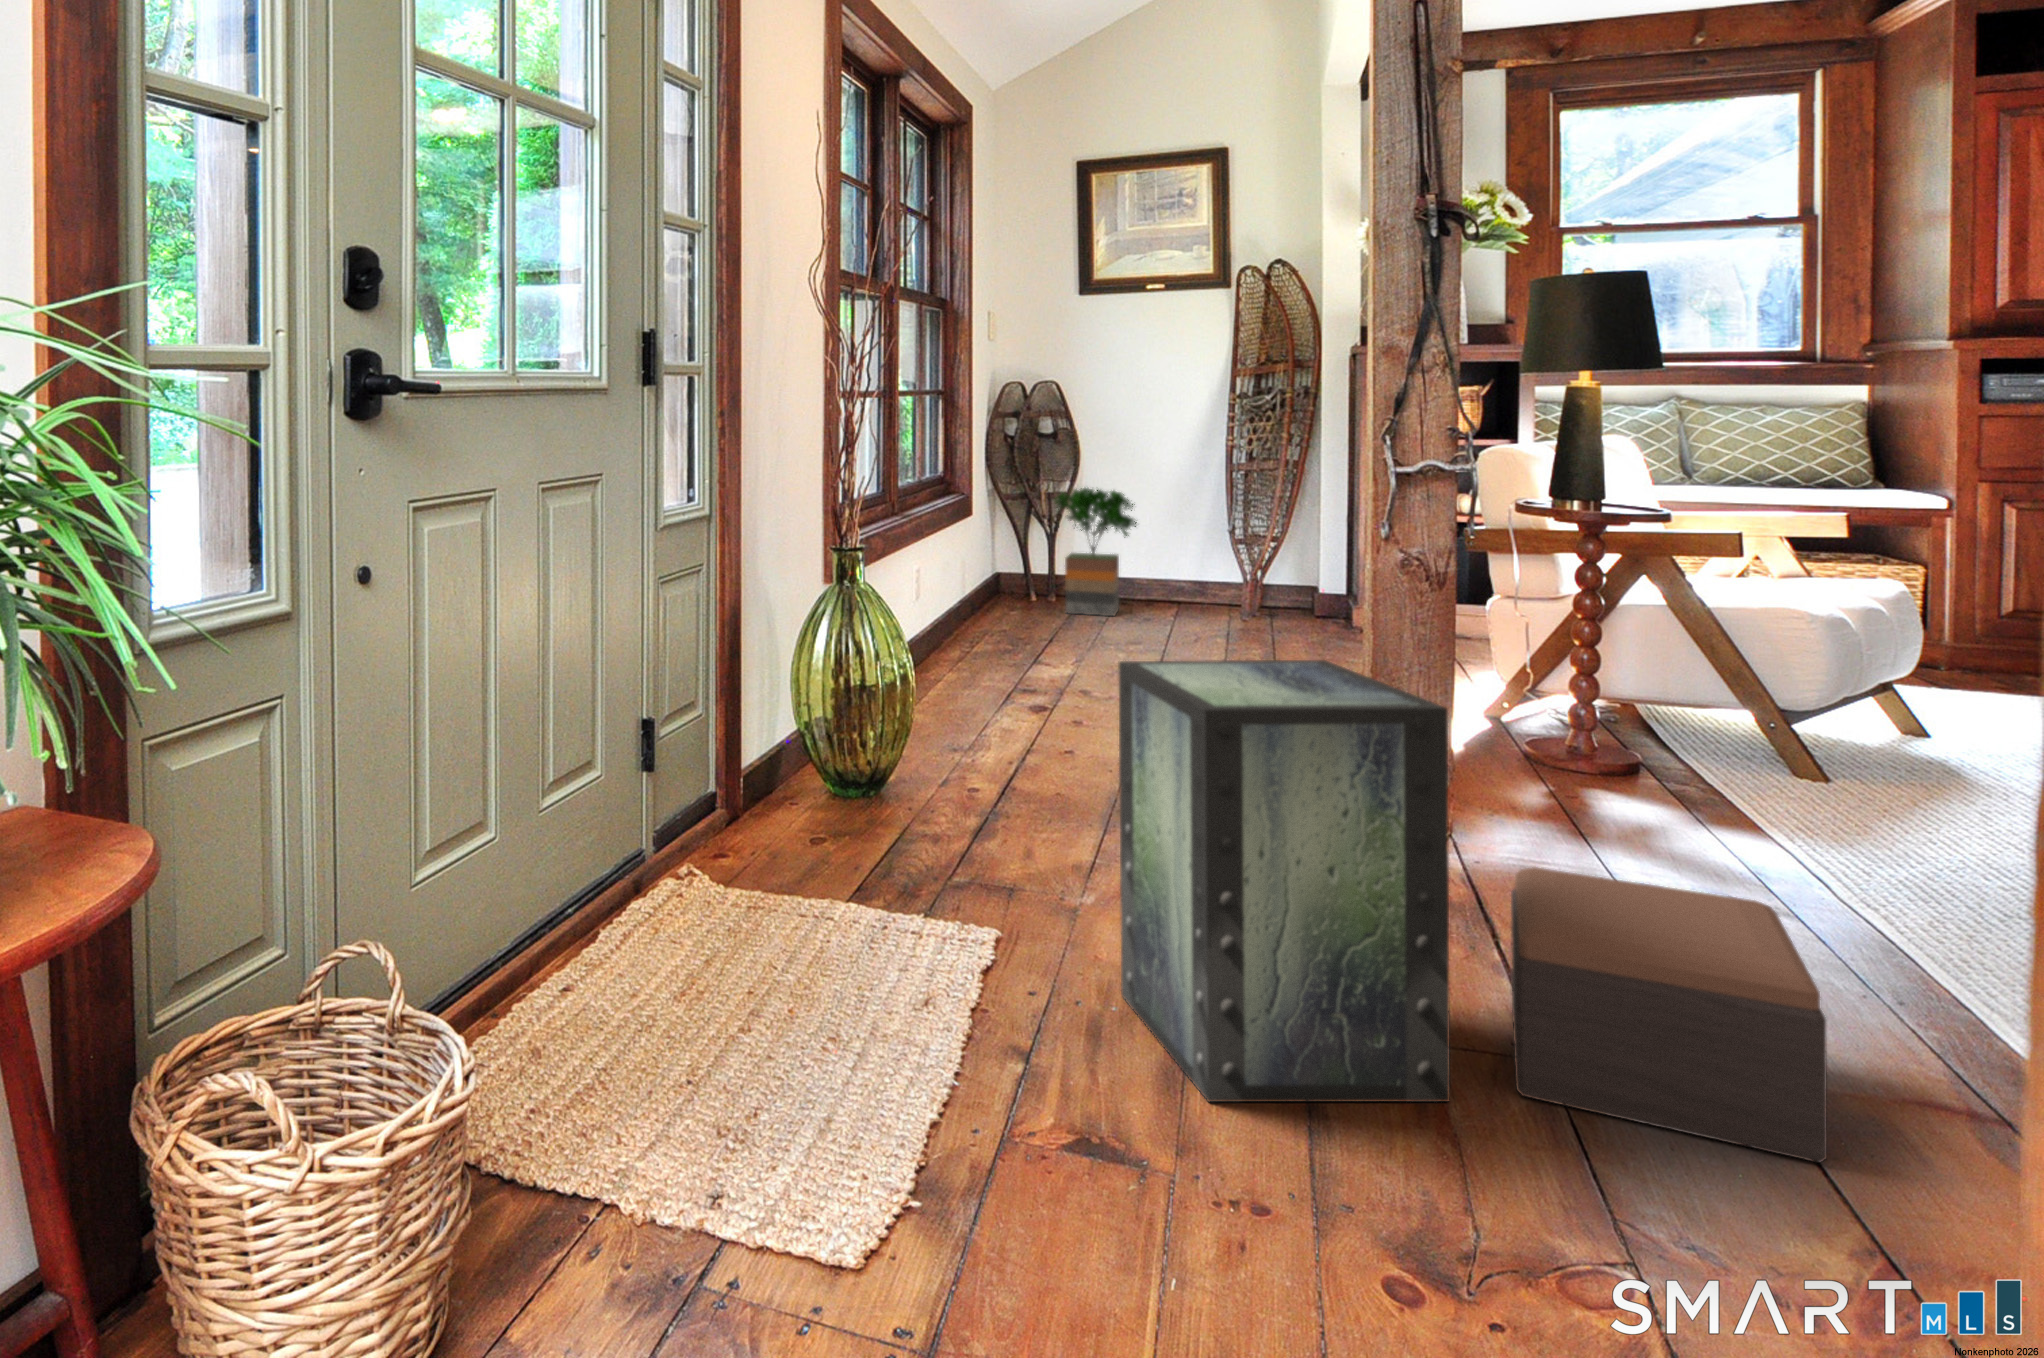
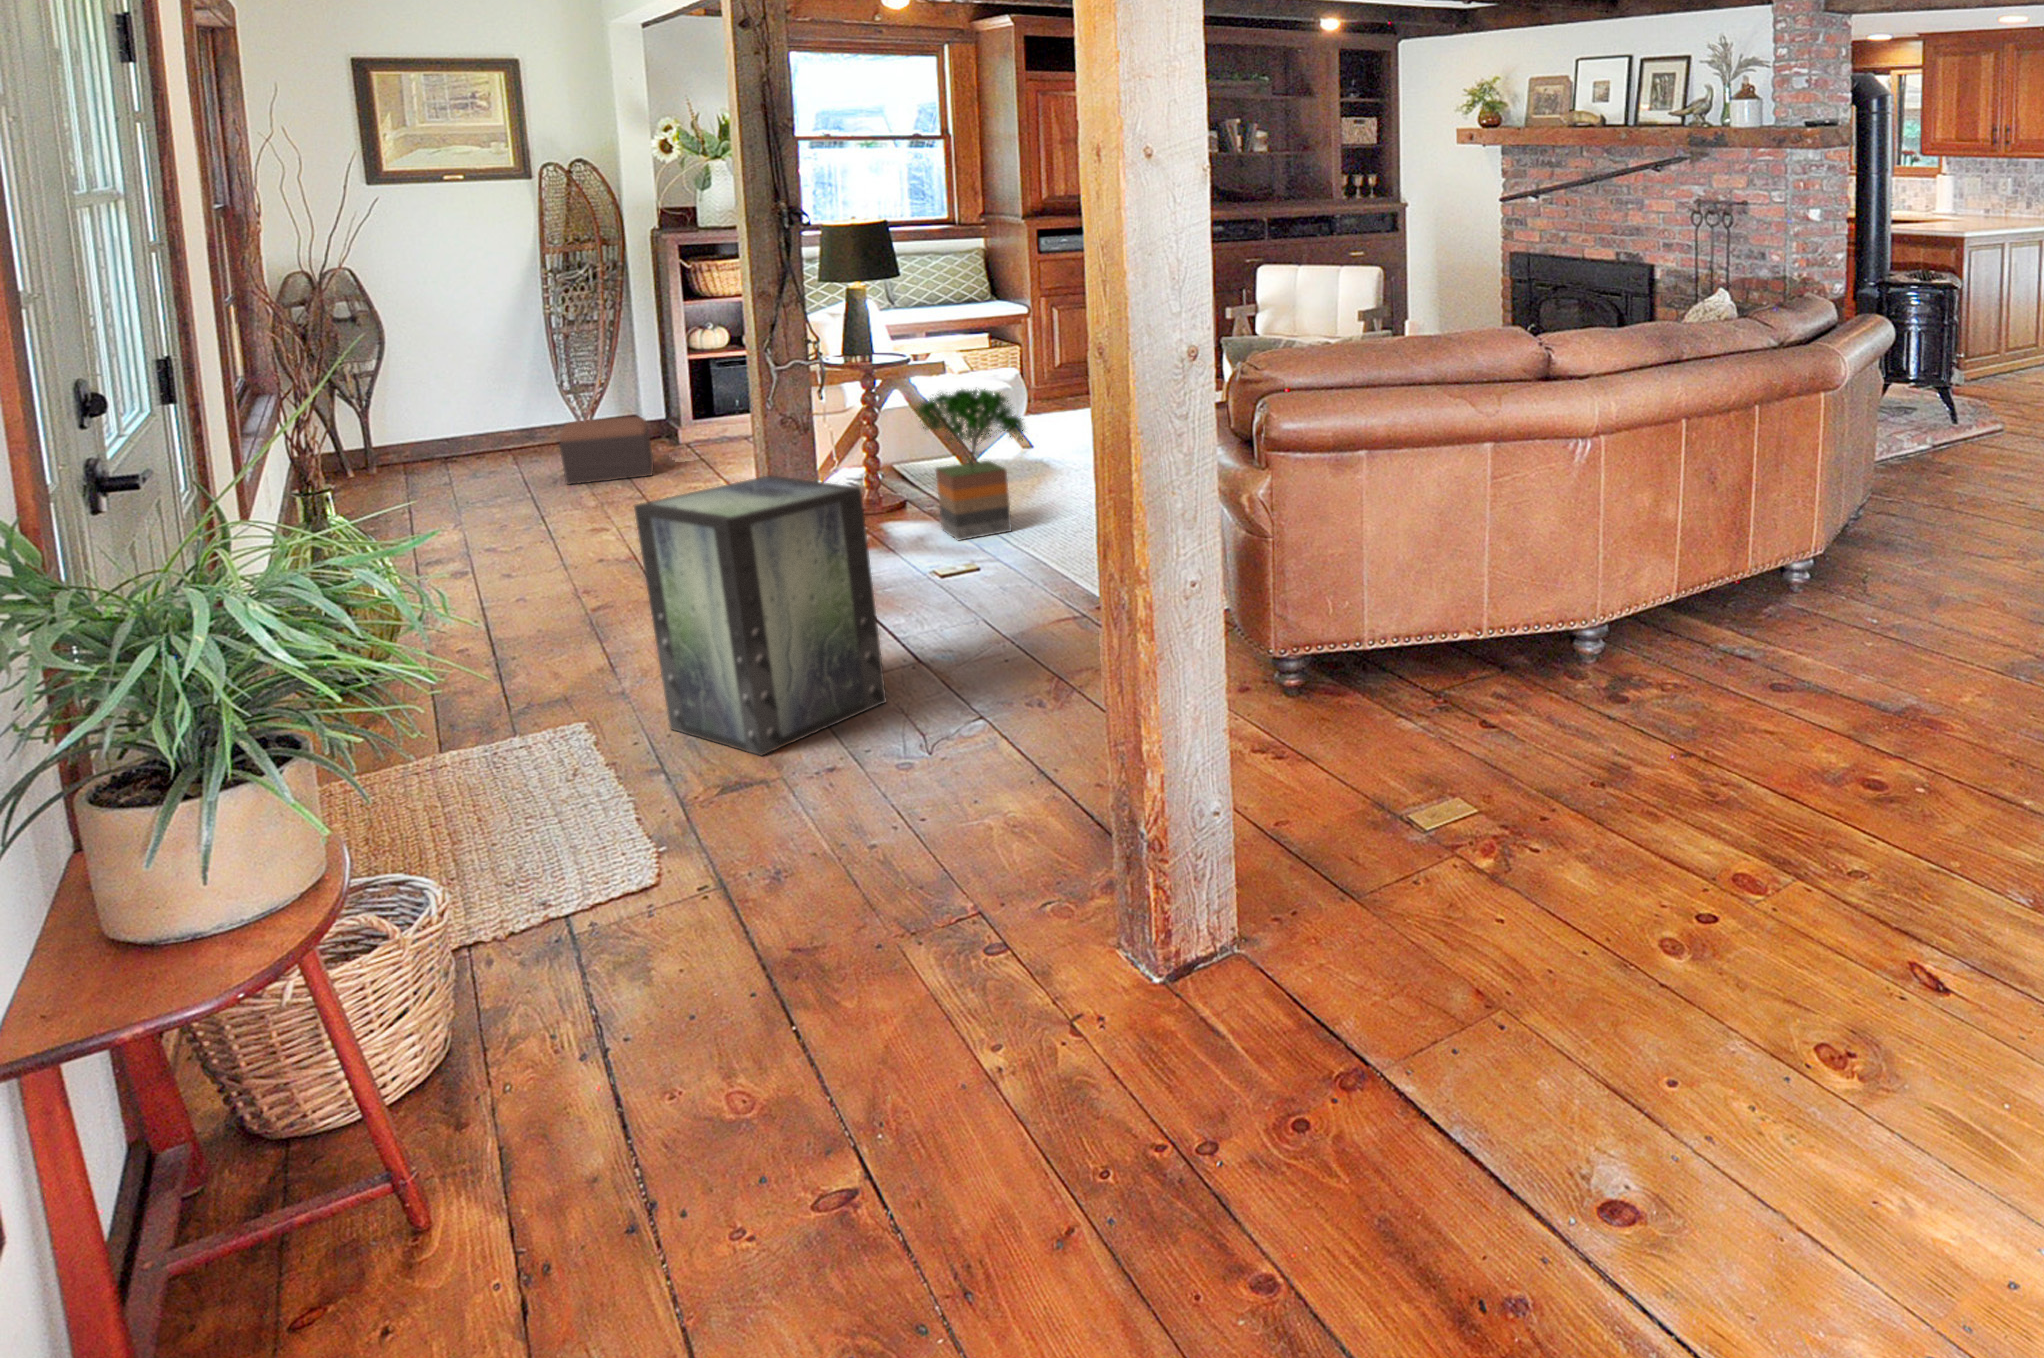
potted tree: present [1055,488,1137,616] -> present [915,389,1025,540]
footstool: present [1511,868,1827,1163] -> present [559,417,654,484]

